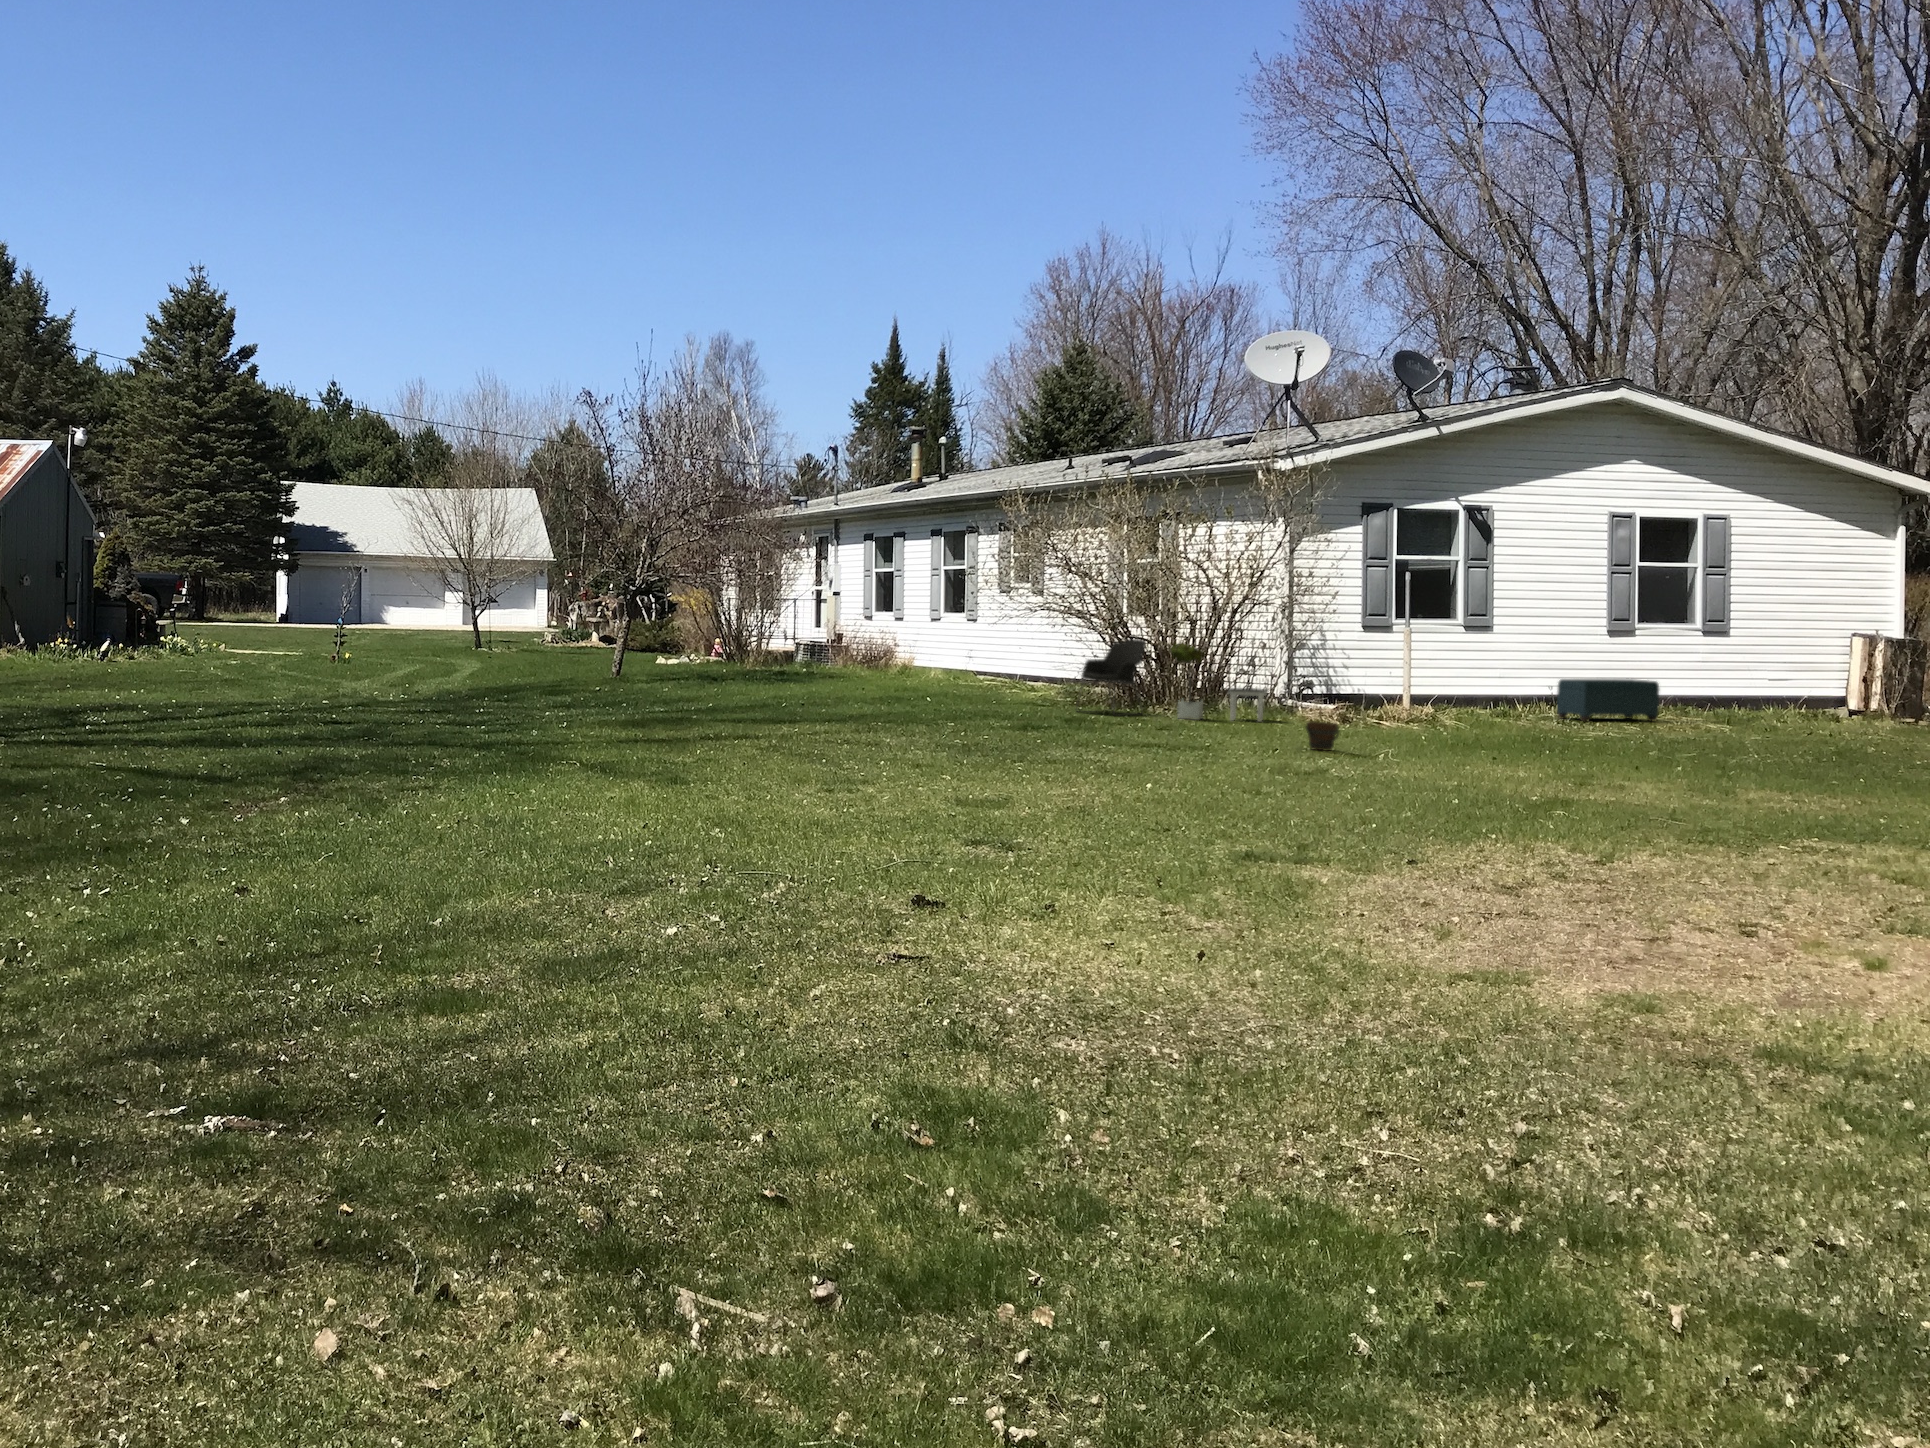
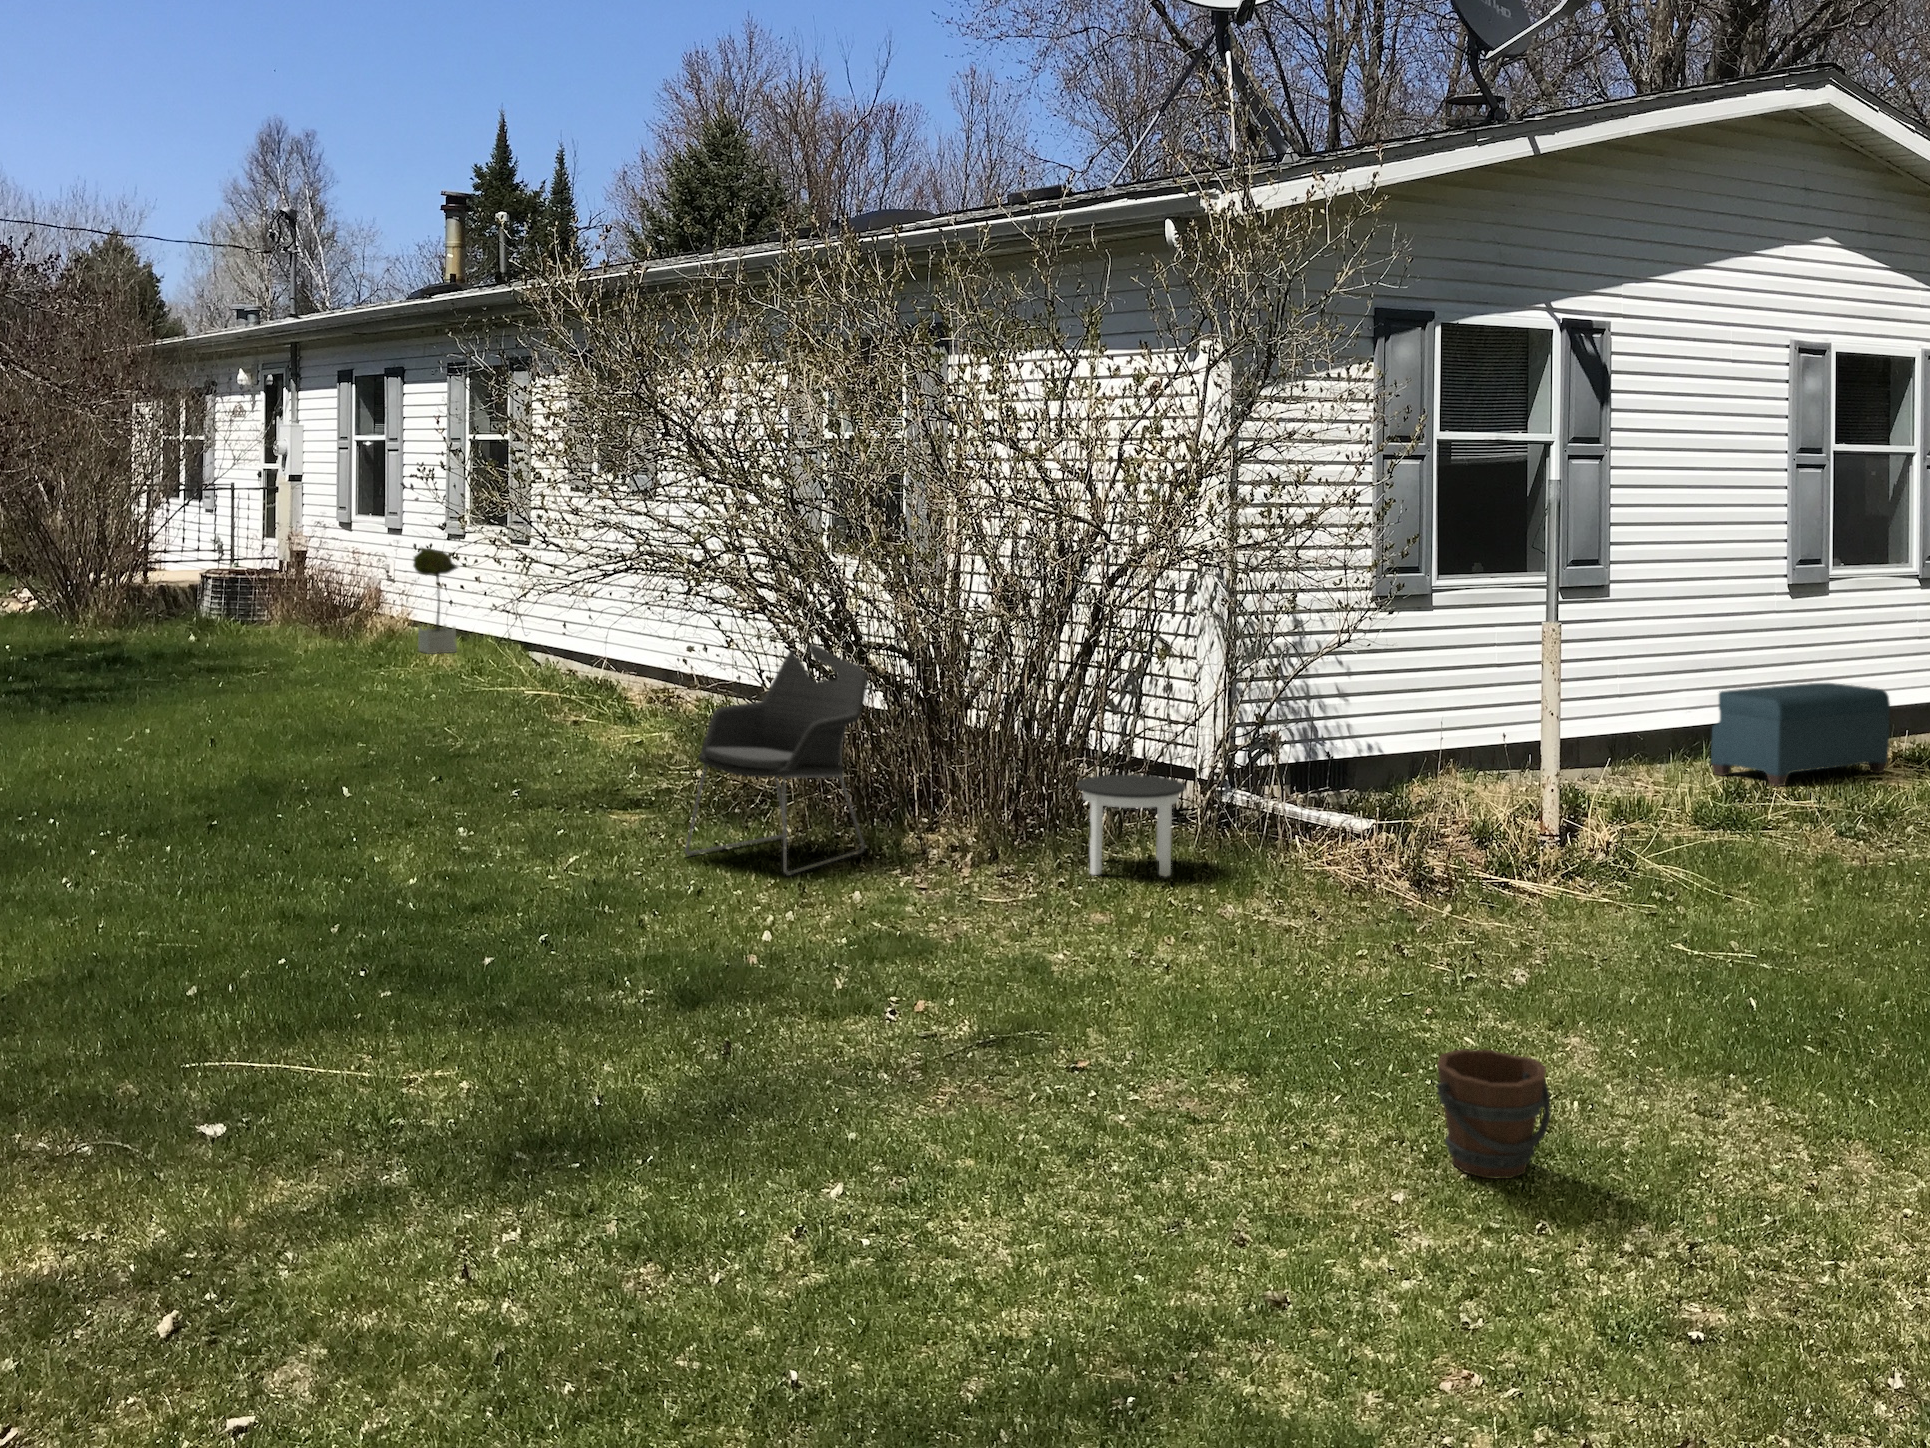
potted tree: present [1171,643,1204,720] -> present [413,548,458,654]

